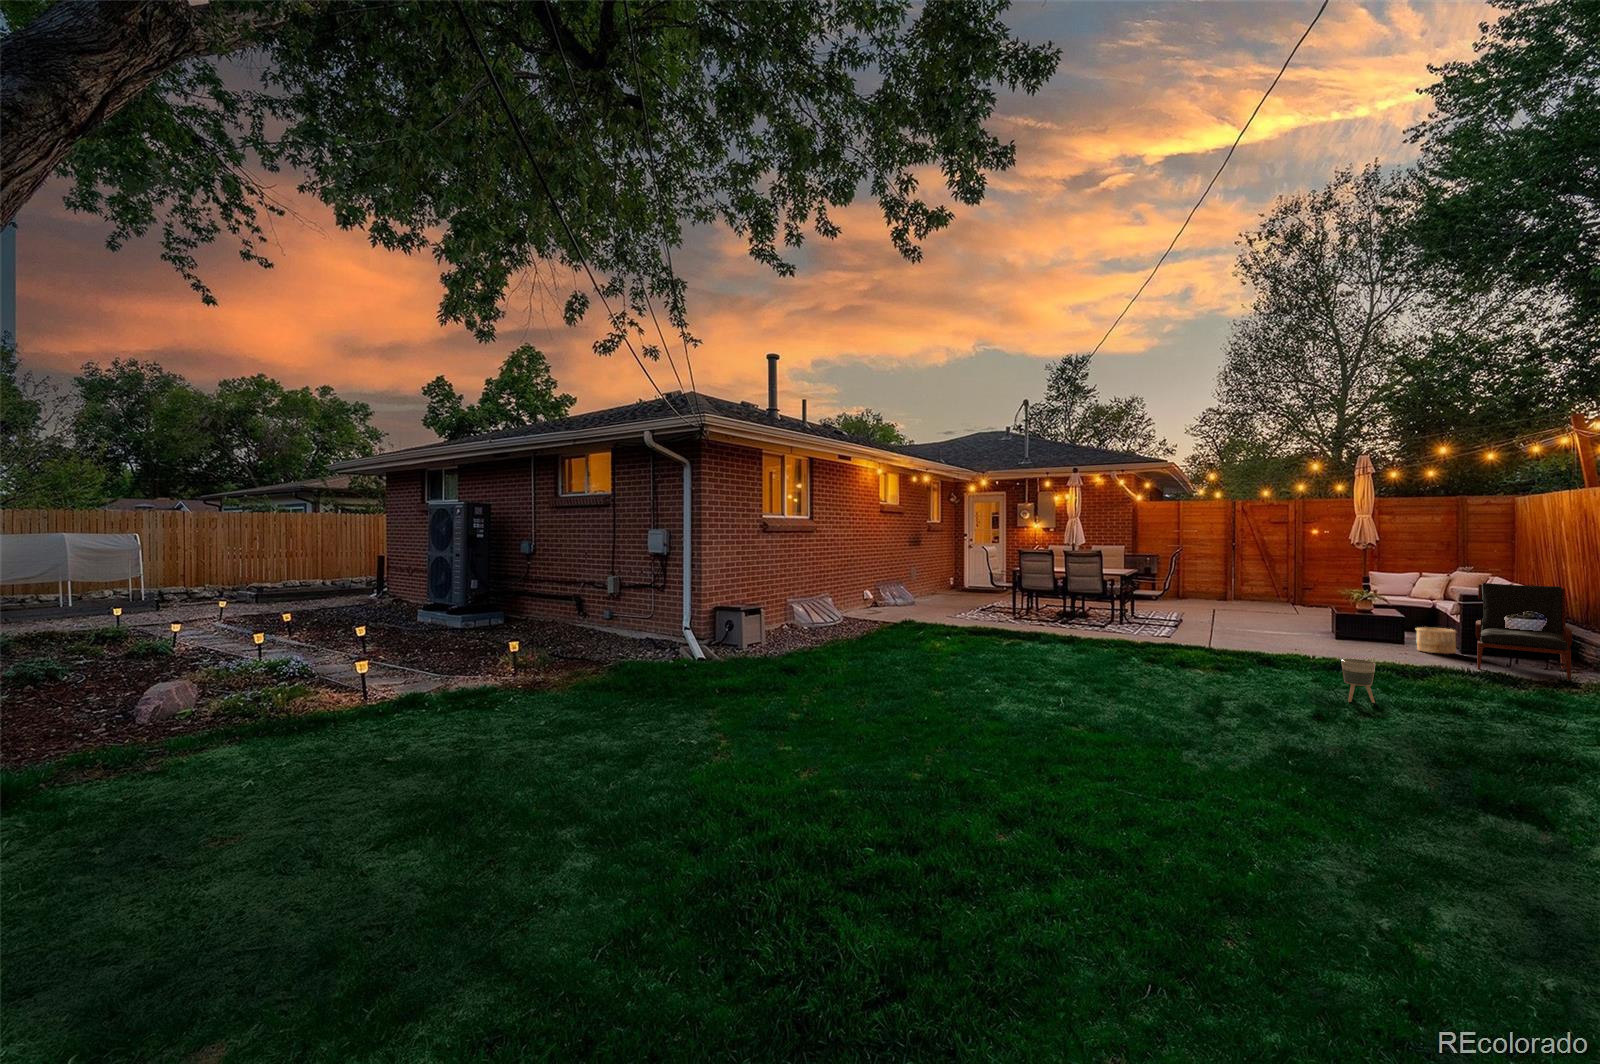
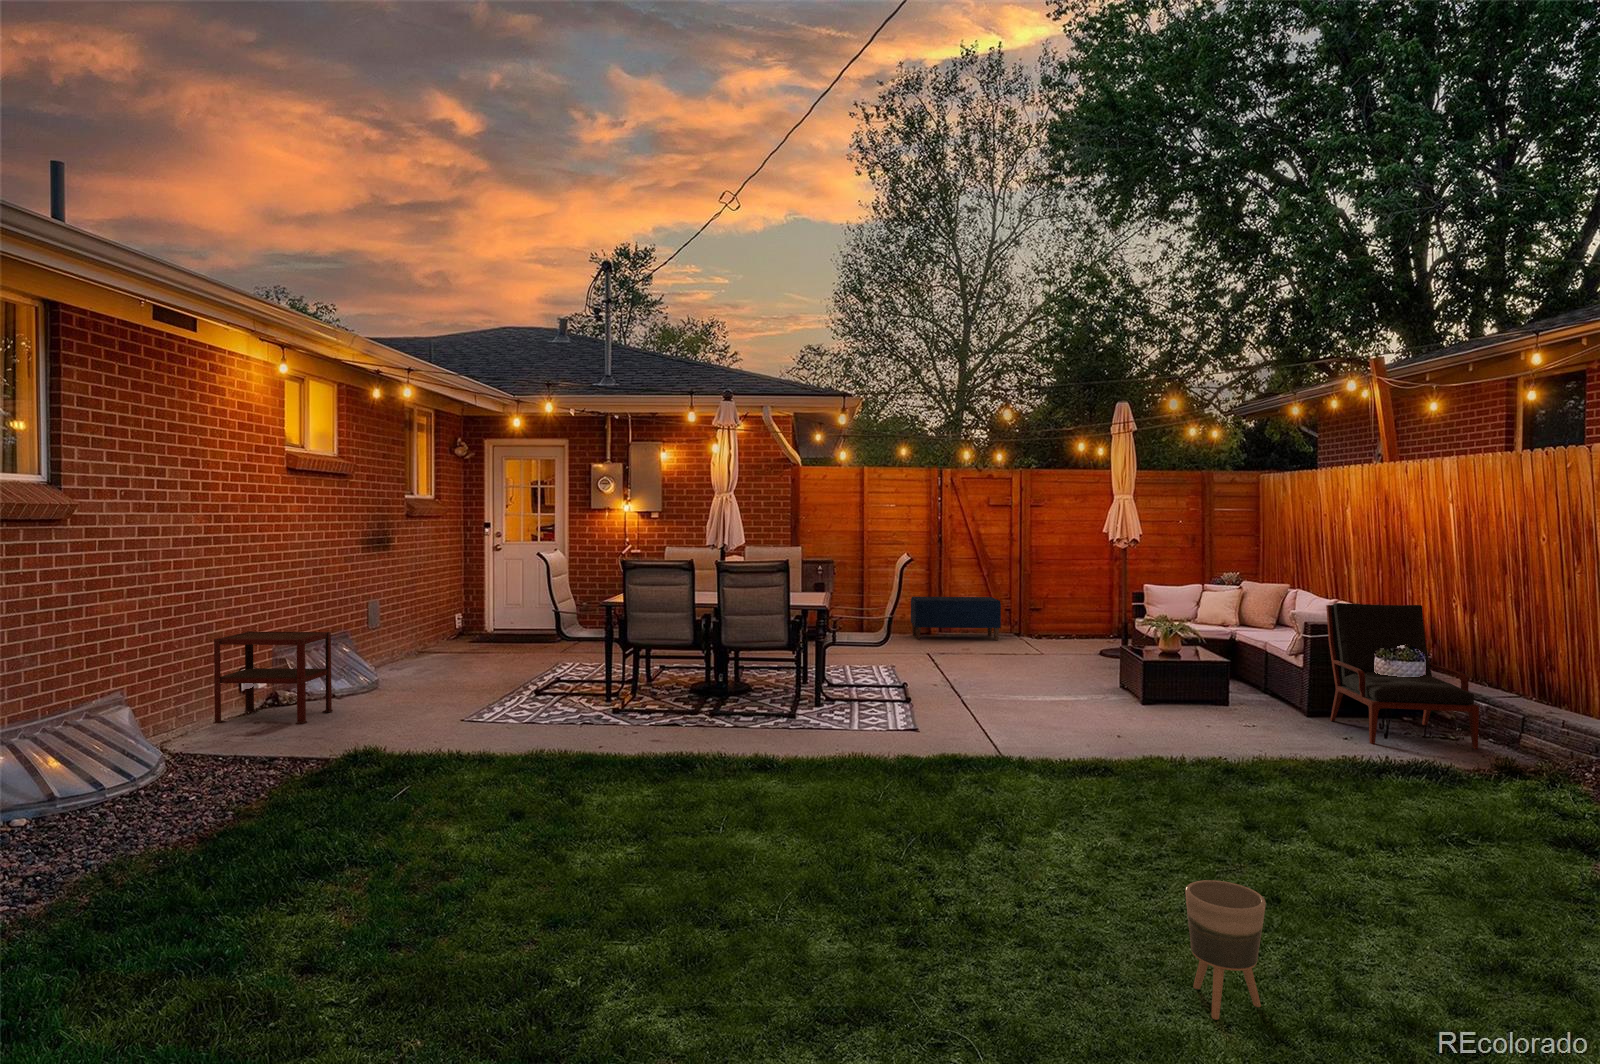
side table: none [854,575,895,611] -> present [213,631,333,724]
bench: none [1229,580,1297,611] -> present [911,597,1001,640]
wooden bucket: present [1416,627,1456,654] -> none [1242,672,1294,713]
planter: present [1341,659,1375,703] -> present [1185,880,1266,1020]

